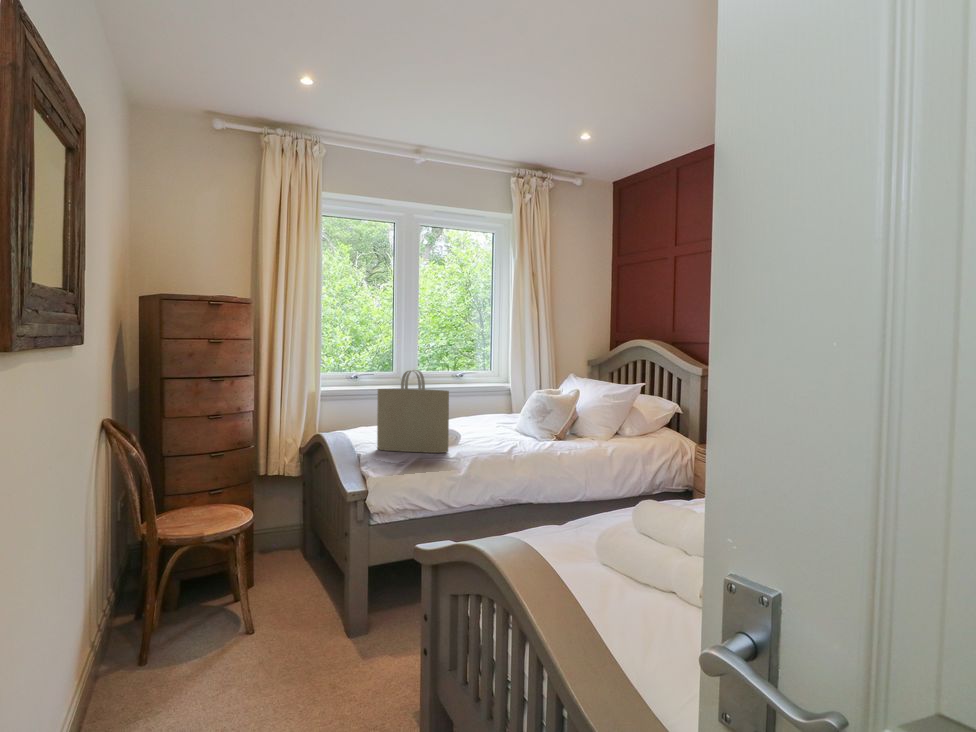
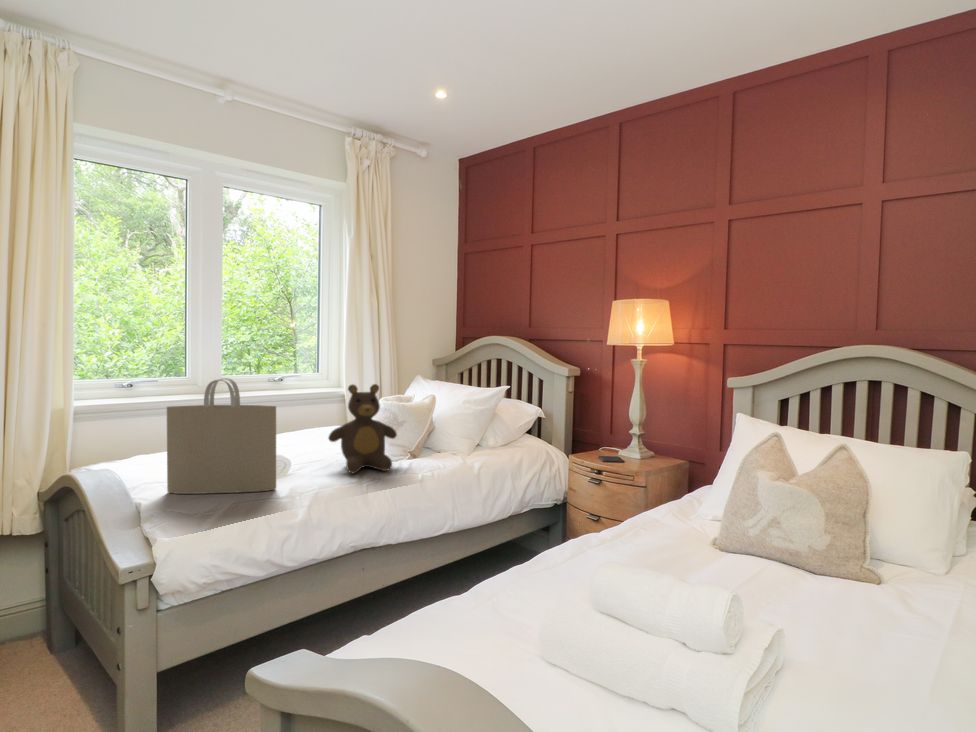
teddy bear: none [489,377,542,446] -> present [329,384,397,473]

